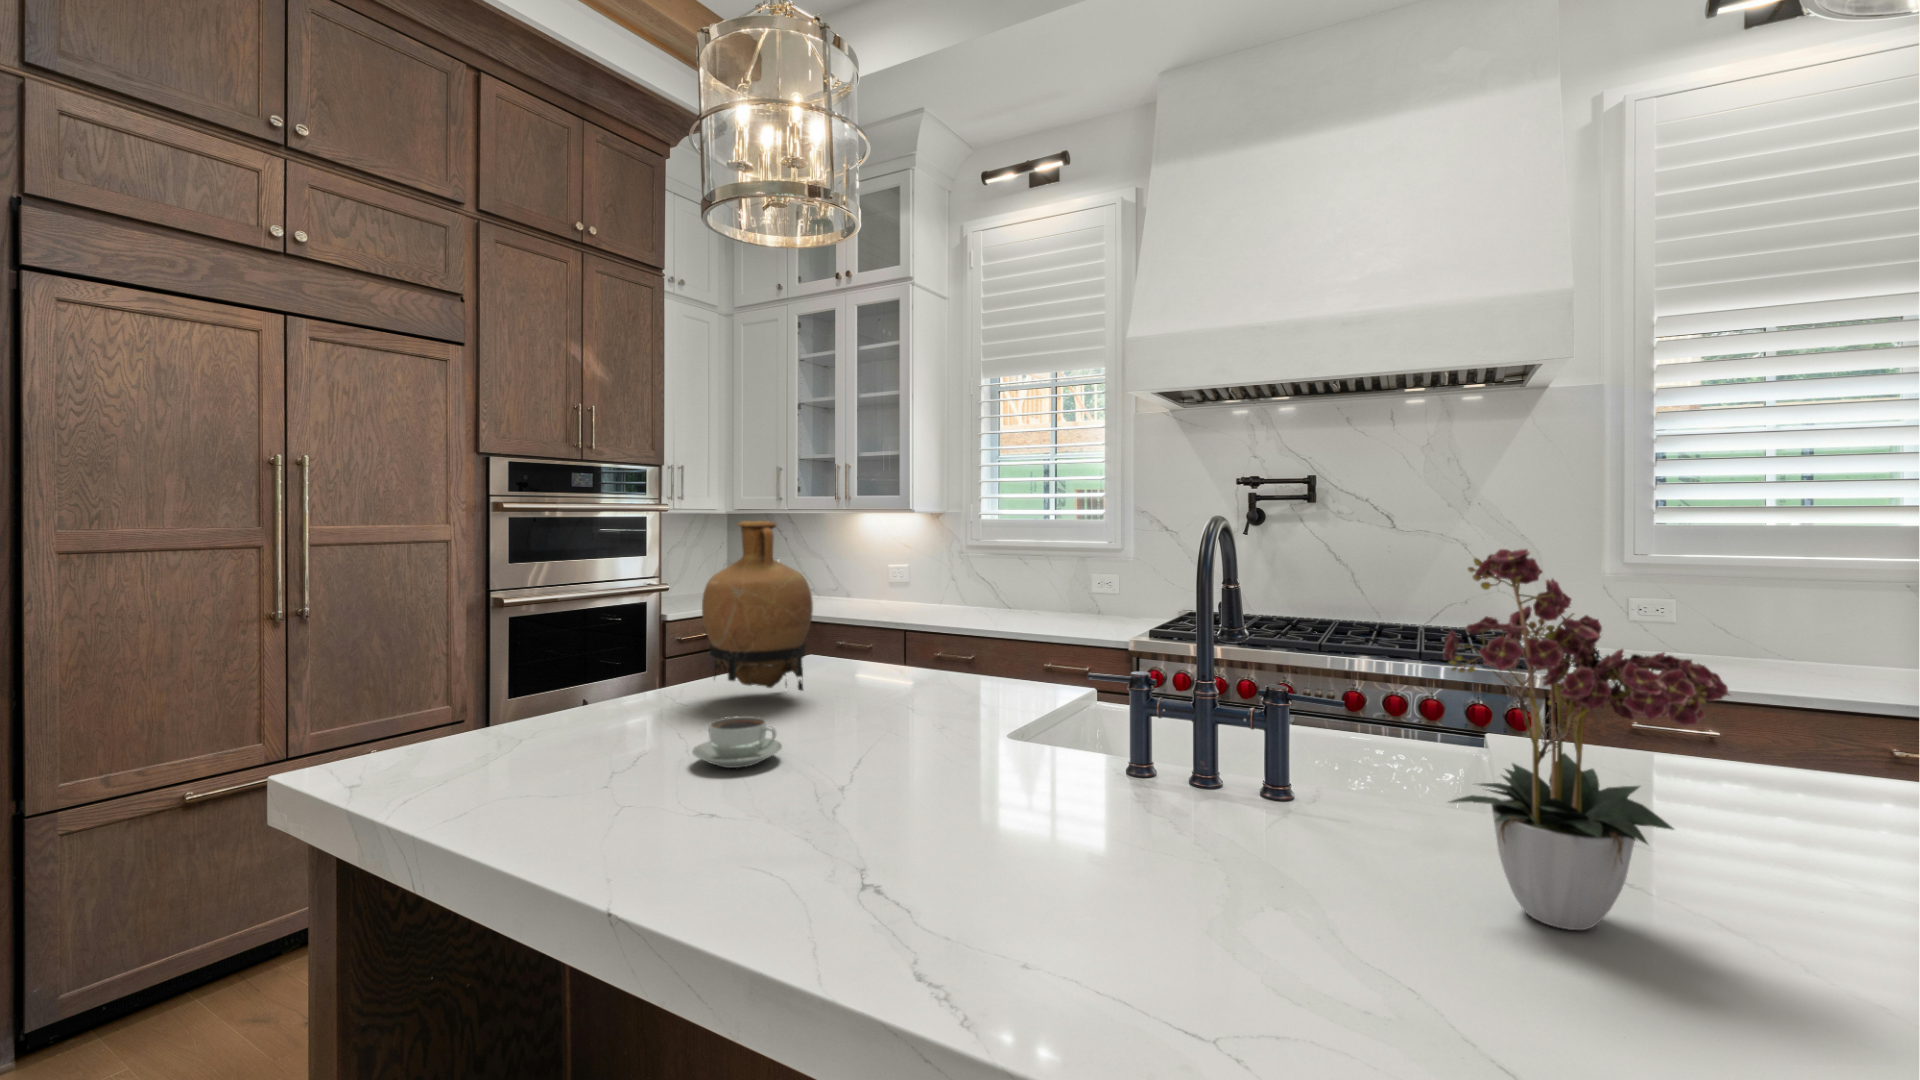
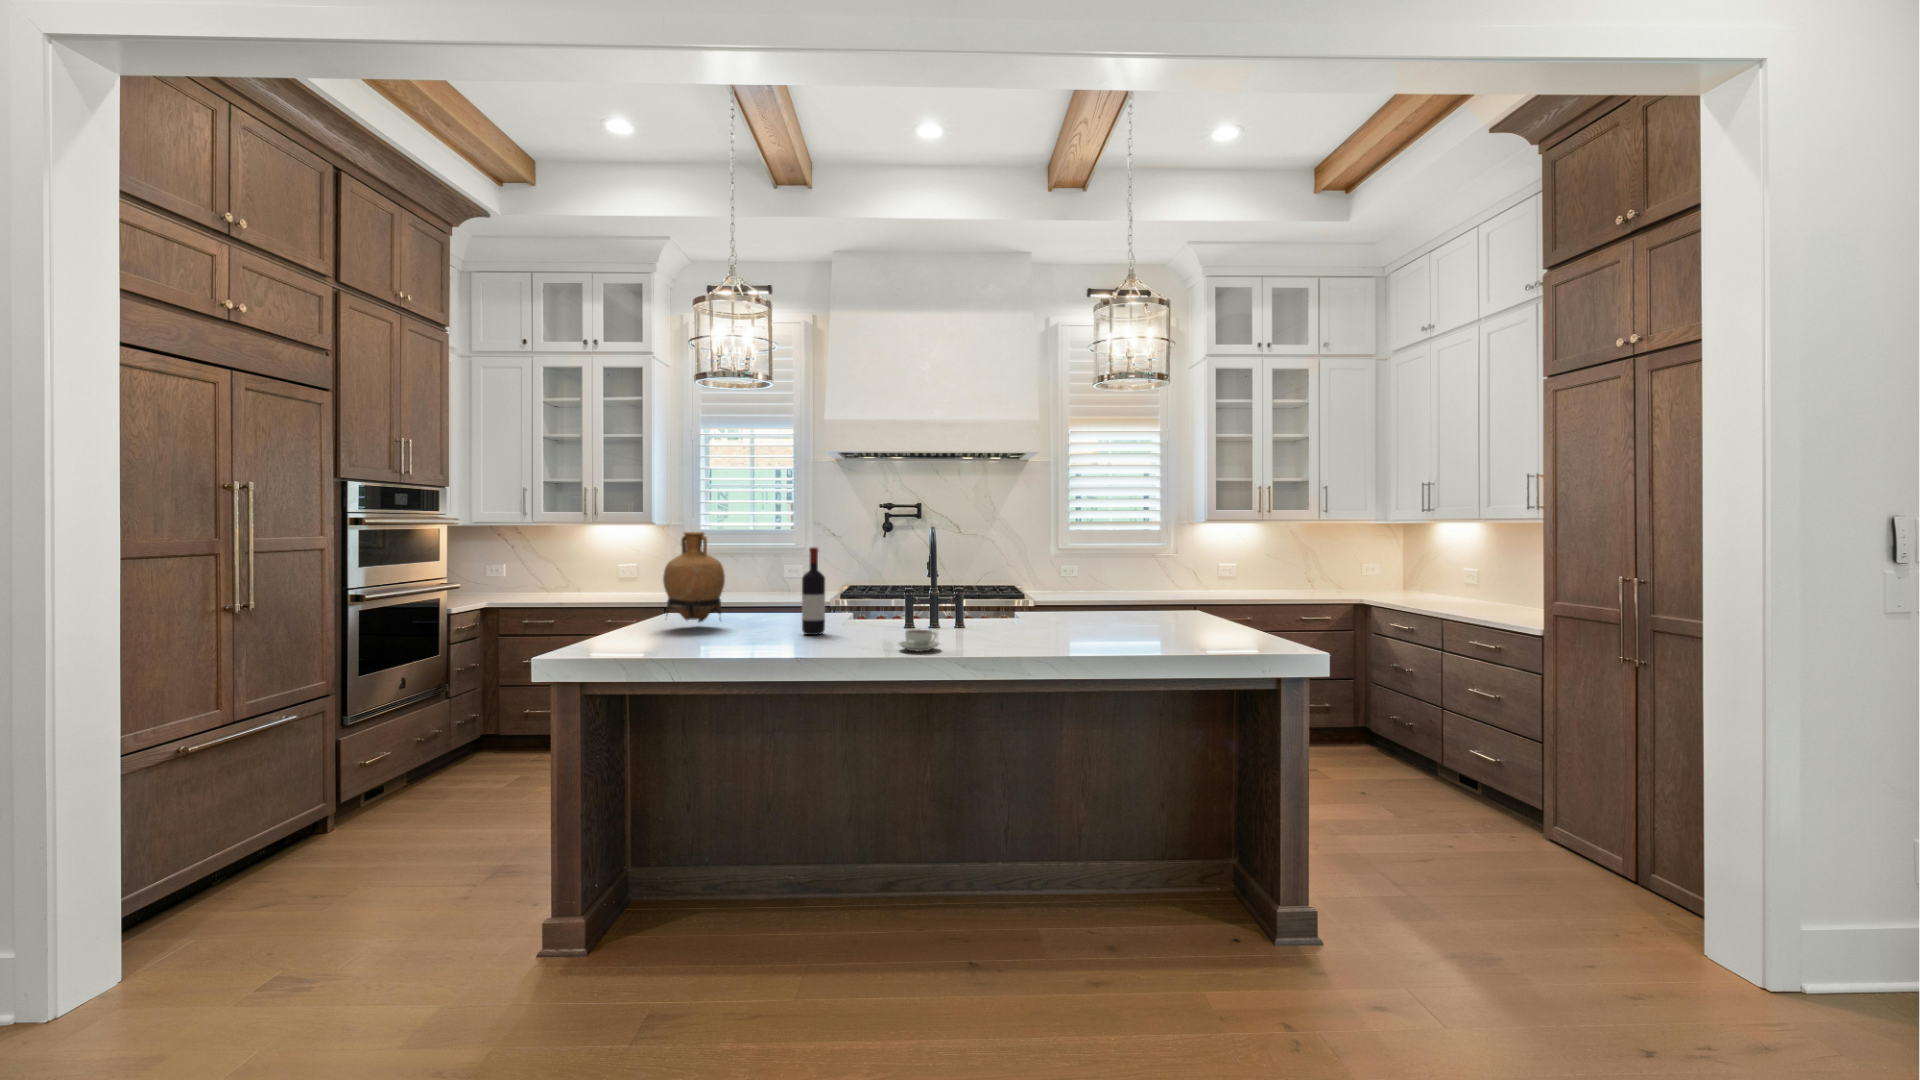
flower arrangement: present [1443,549,1729,930] -> none [1023,536,1096,645]
wine bottle: none [895,555,945,750] -> present [802,547,825,635]
coffee cup: present [692,716,782,768] -> present [899,629,939,652]

